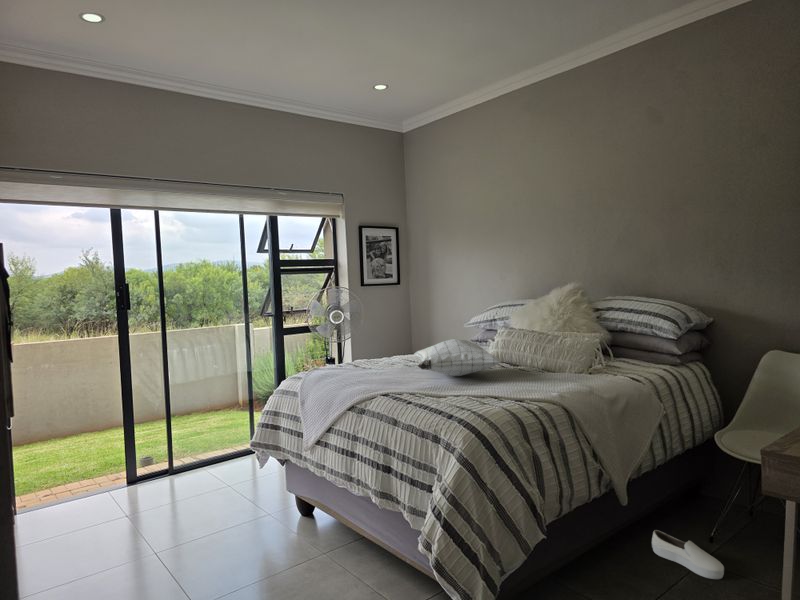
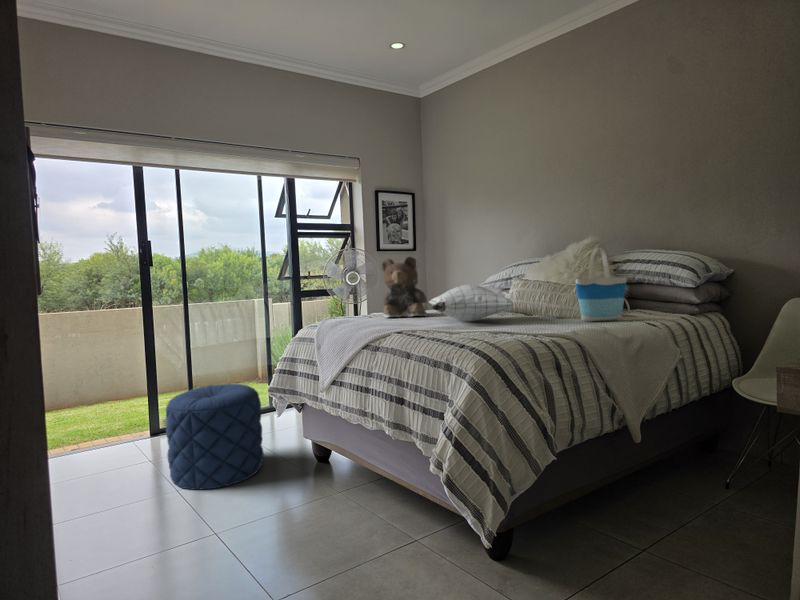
teddy bear: none [366,304,414,368] -> present [381,257,428,317]
tote bag: none [561,304,611,378] -> present [576,247,627,321]
pouf: none [144,436,246,552] -> present [166,384,263,490]
shoe: present [652,530,724,579] -> none [665,473,739,517]

